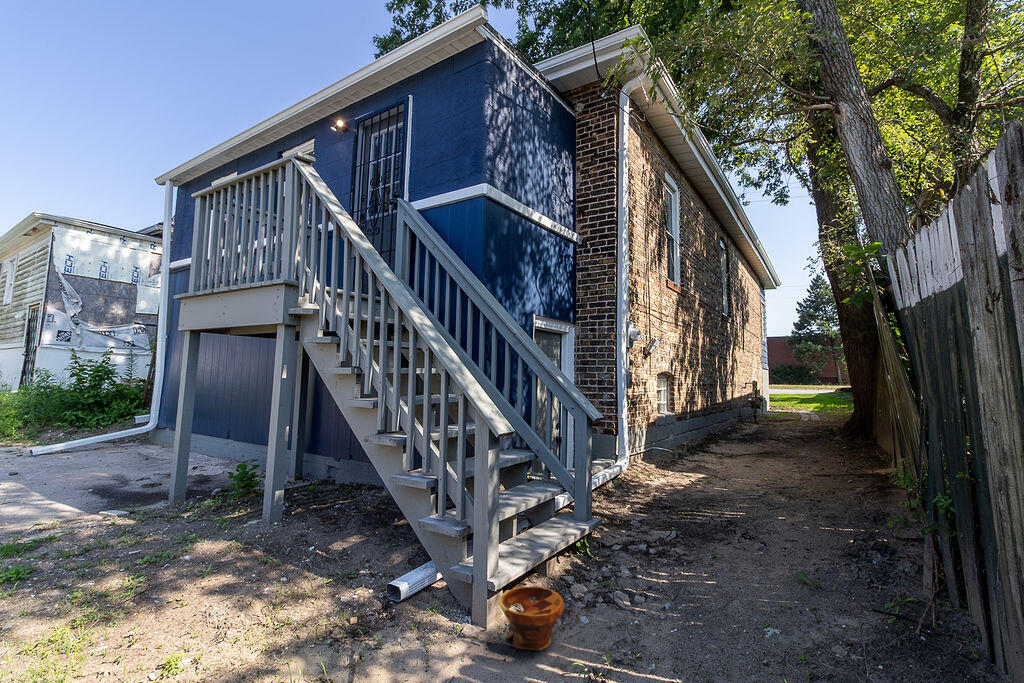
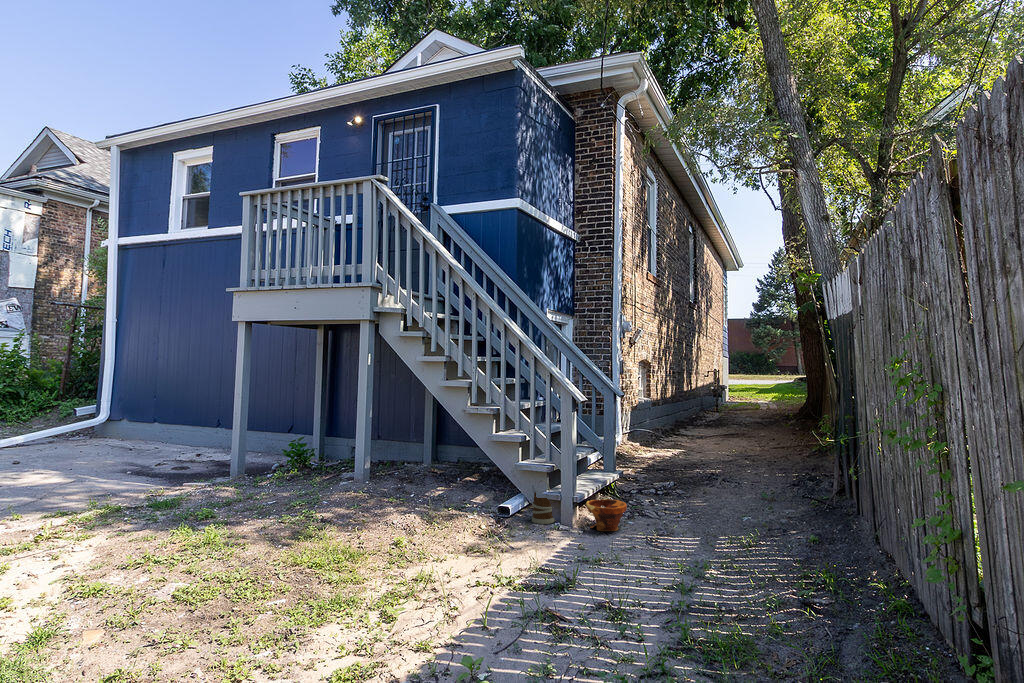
wooden bucket: none [420,554,455,627] -> present [532,480,554,524]

